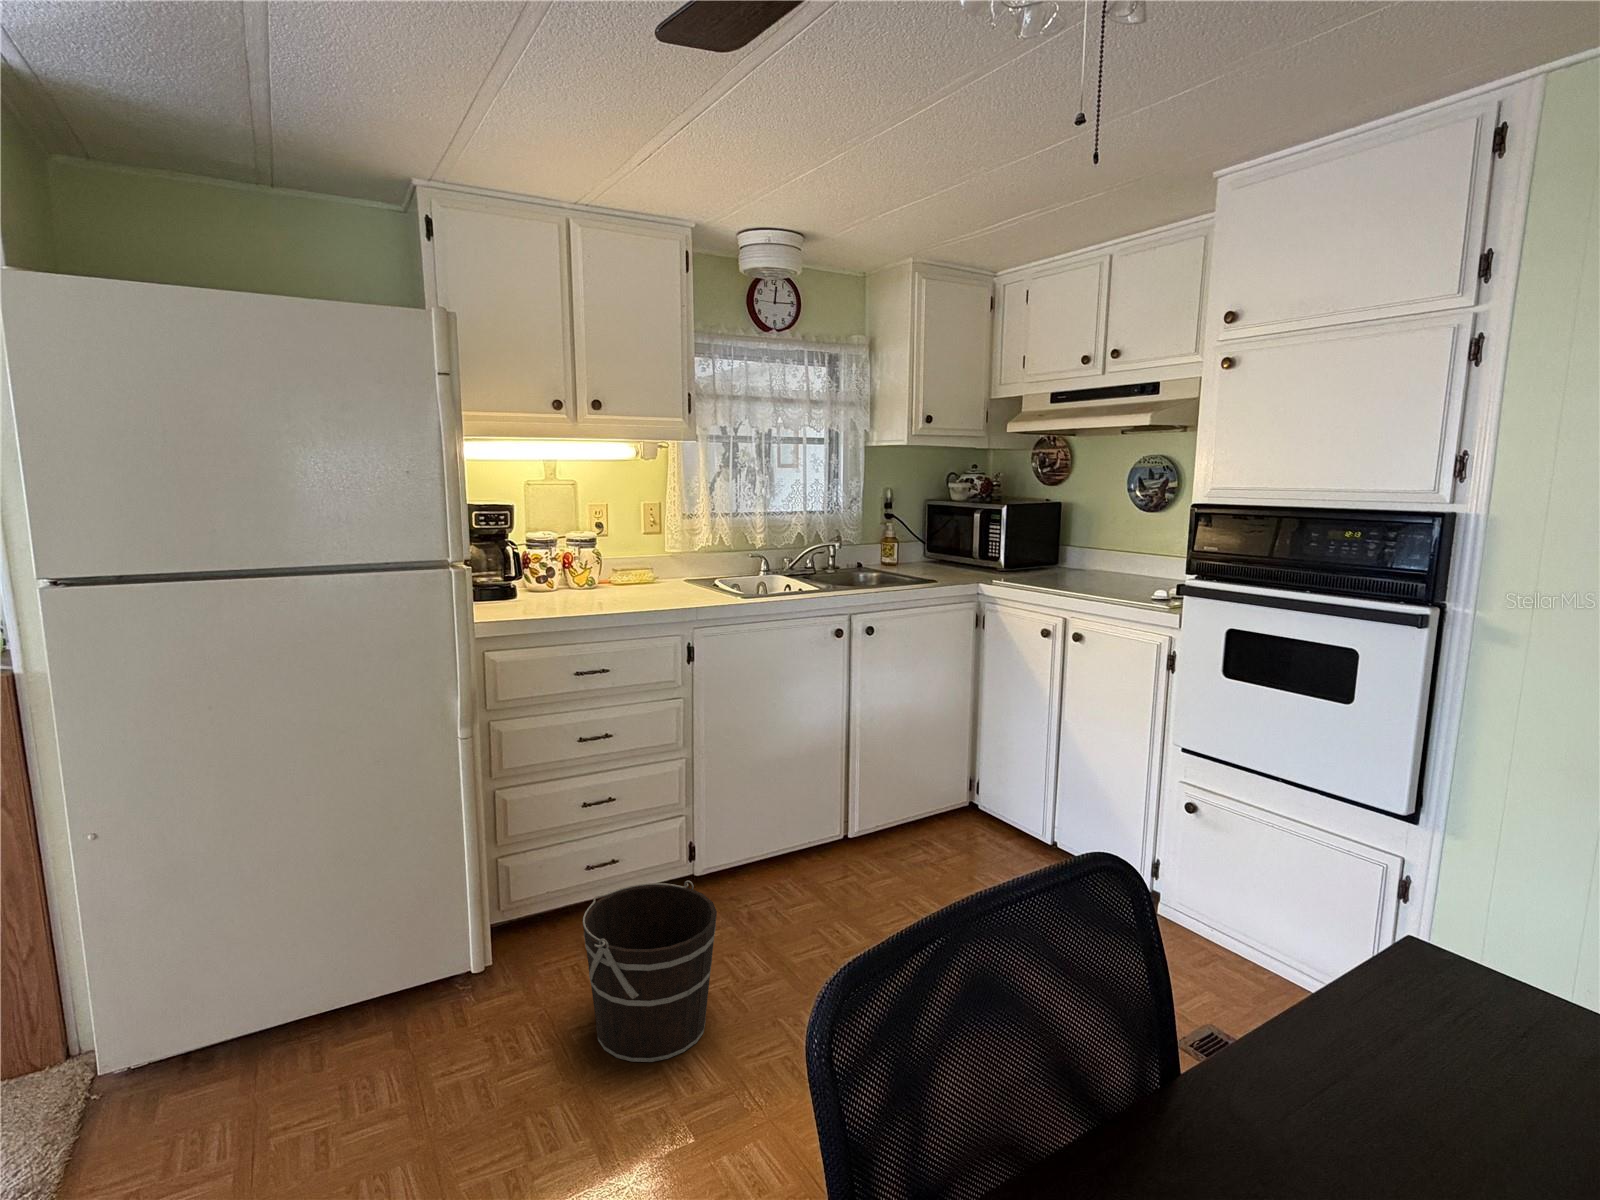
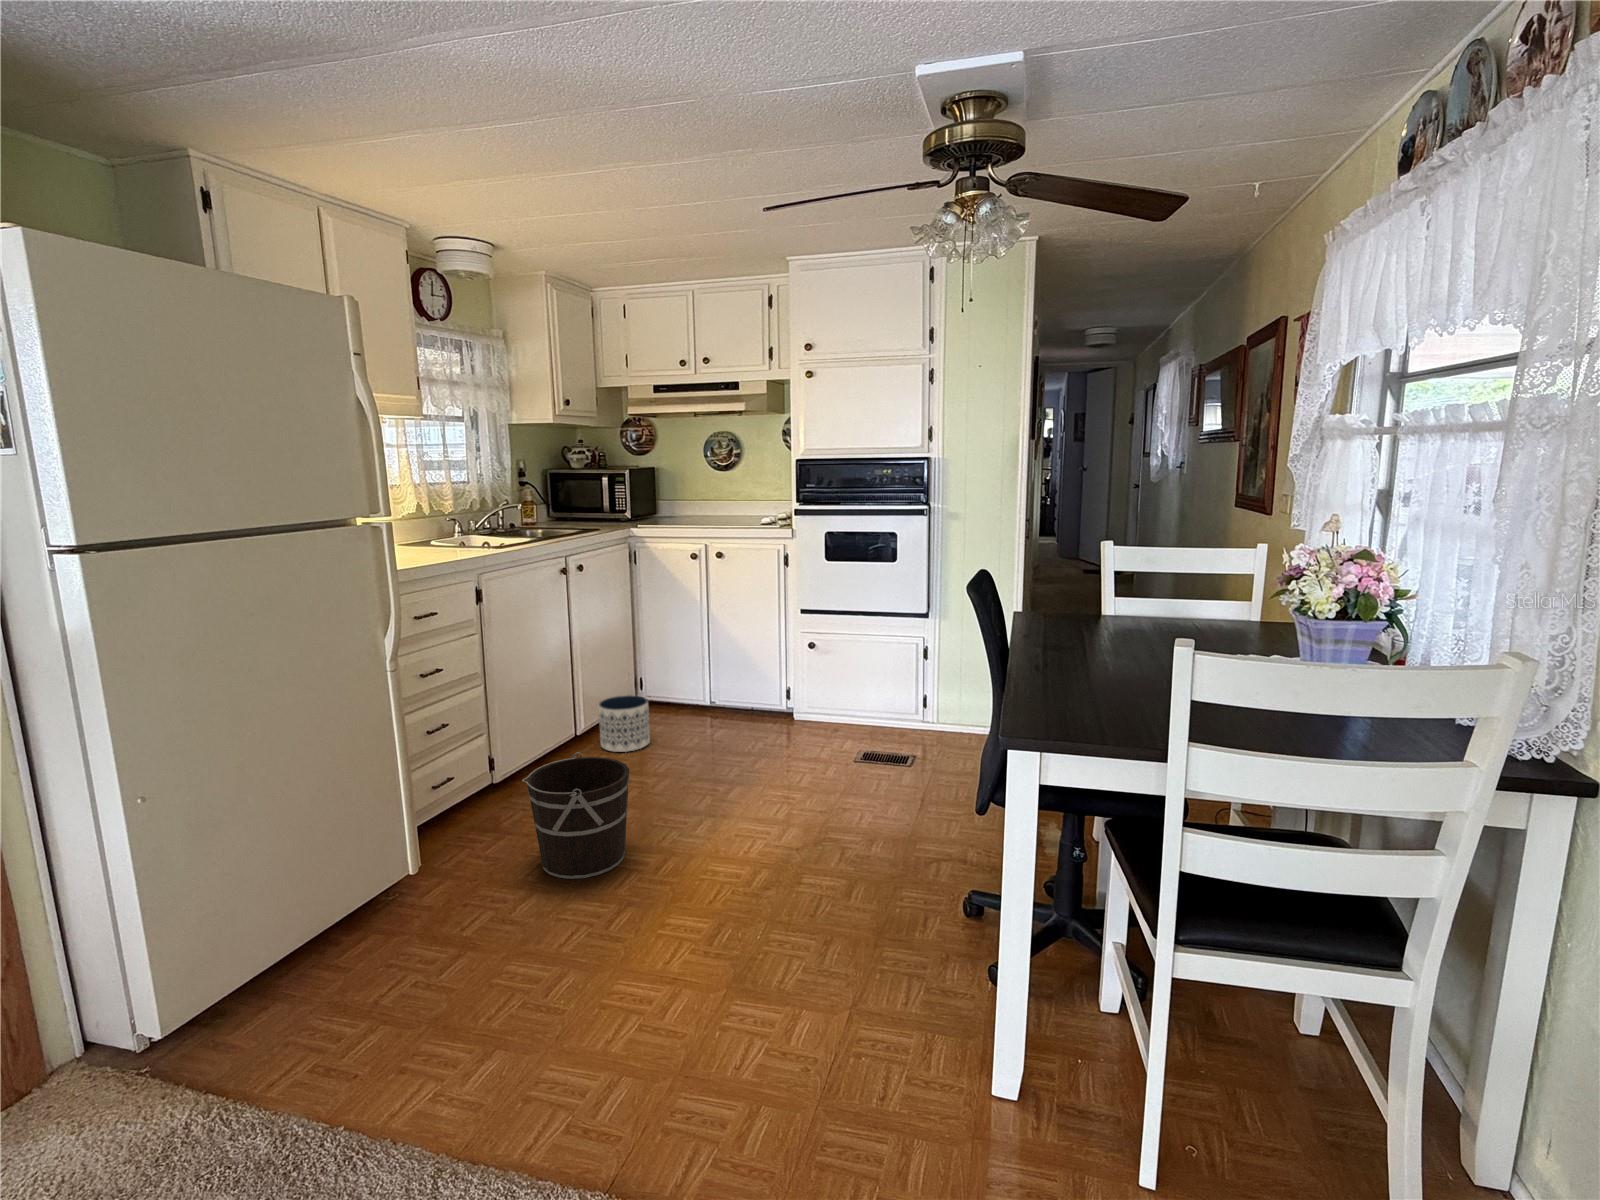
planter: none [857,804,923,885] -> present [599,695,650,752]

